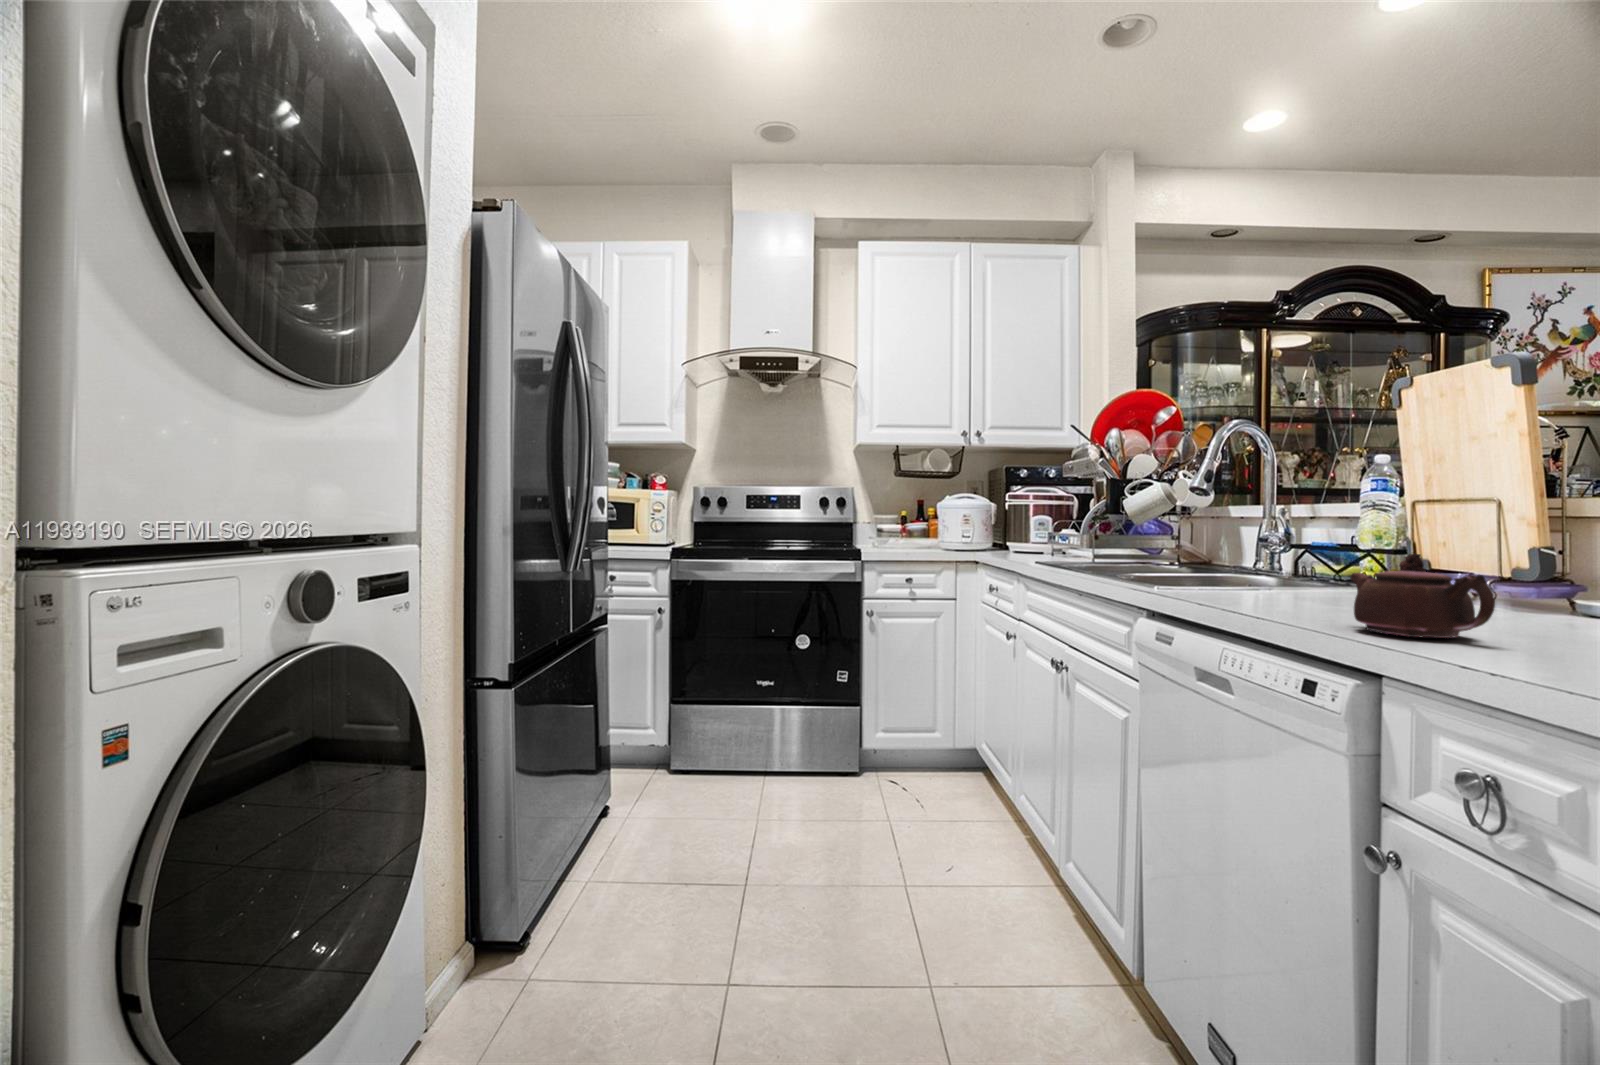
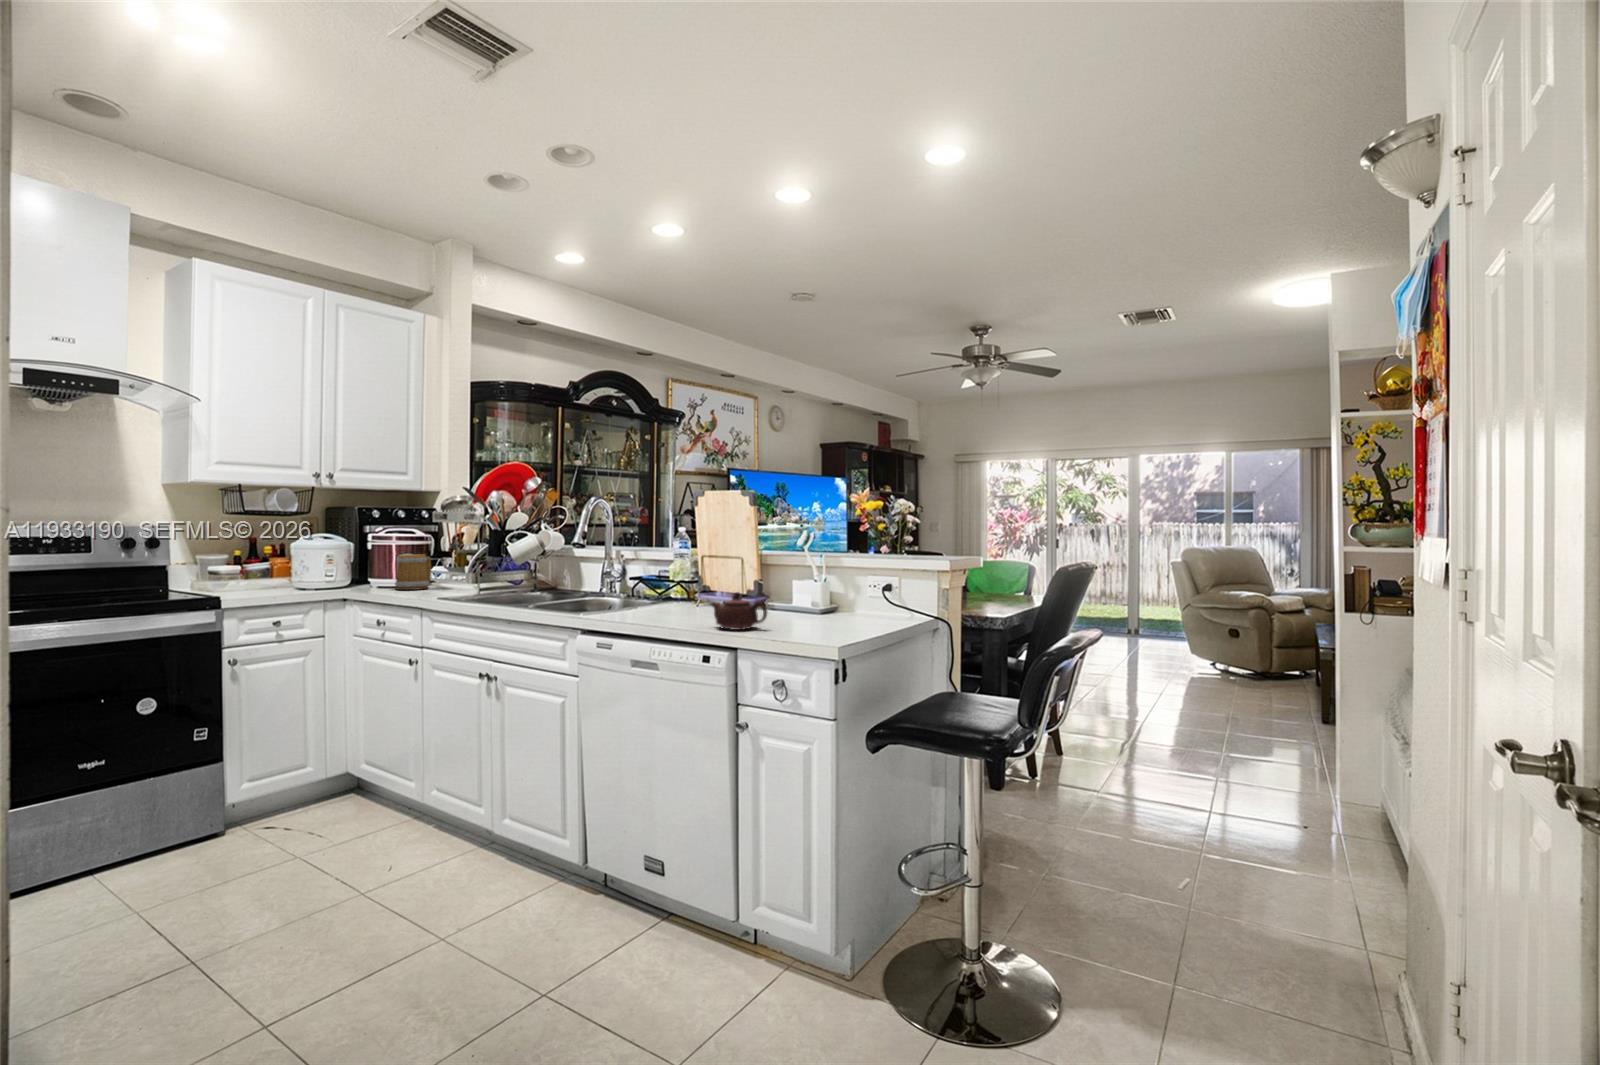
mug: none [1019,515,1062,556] -> present [395,554,431,590]

